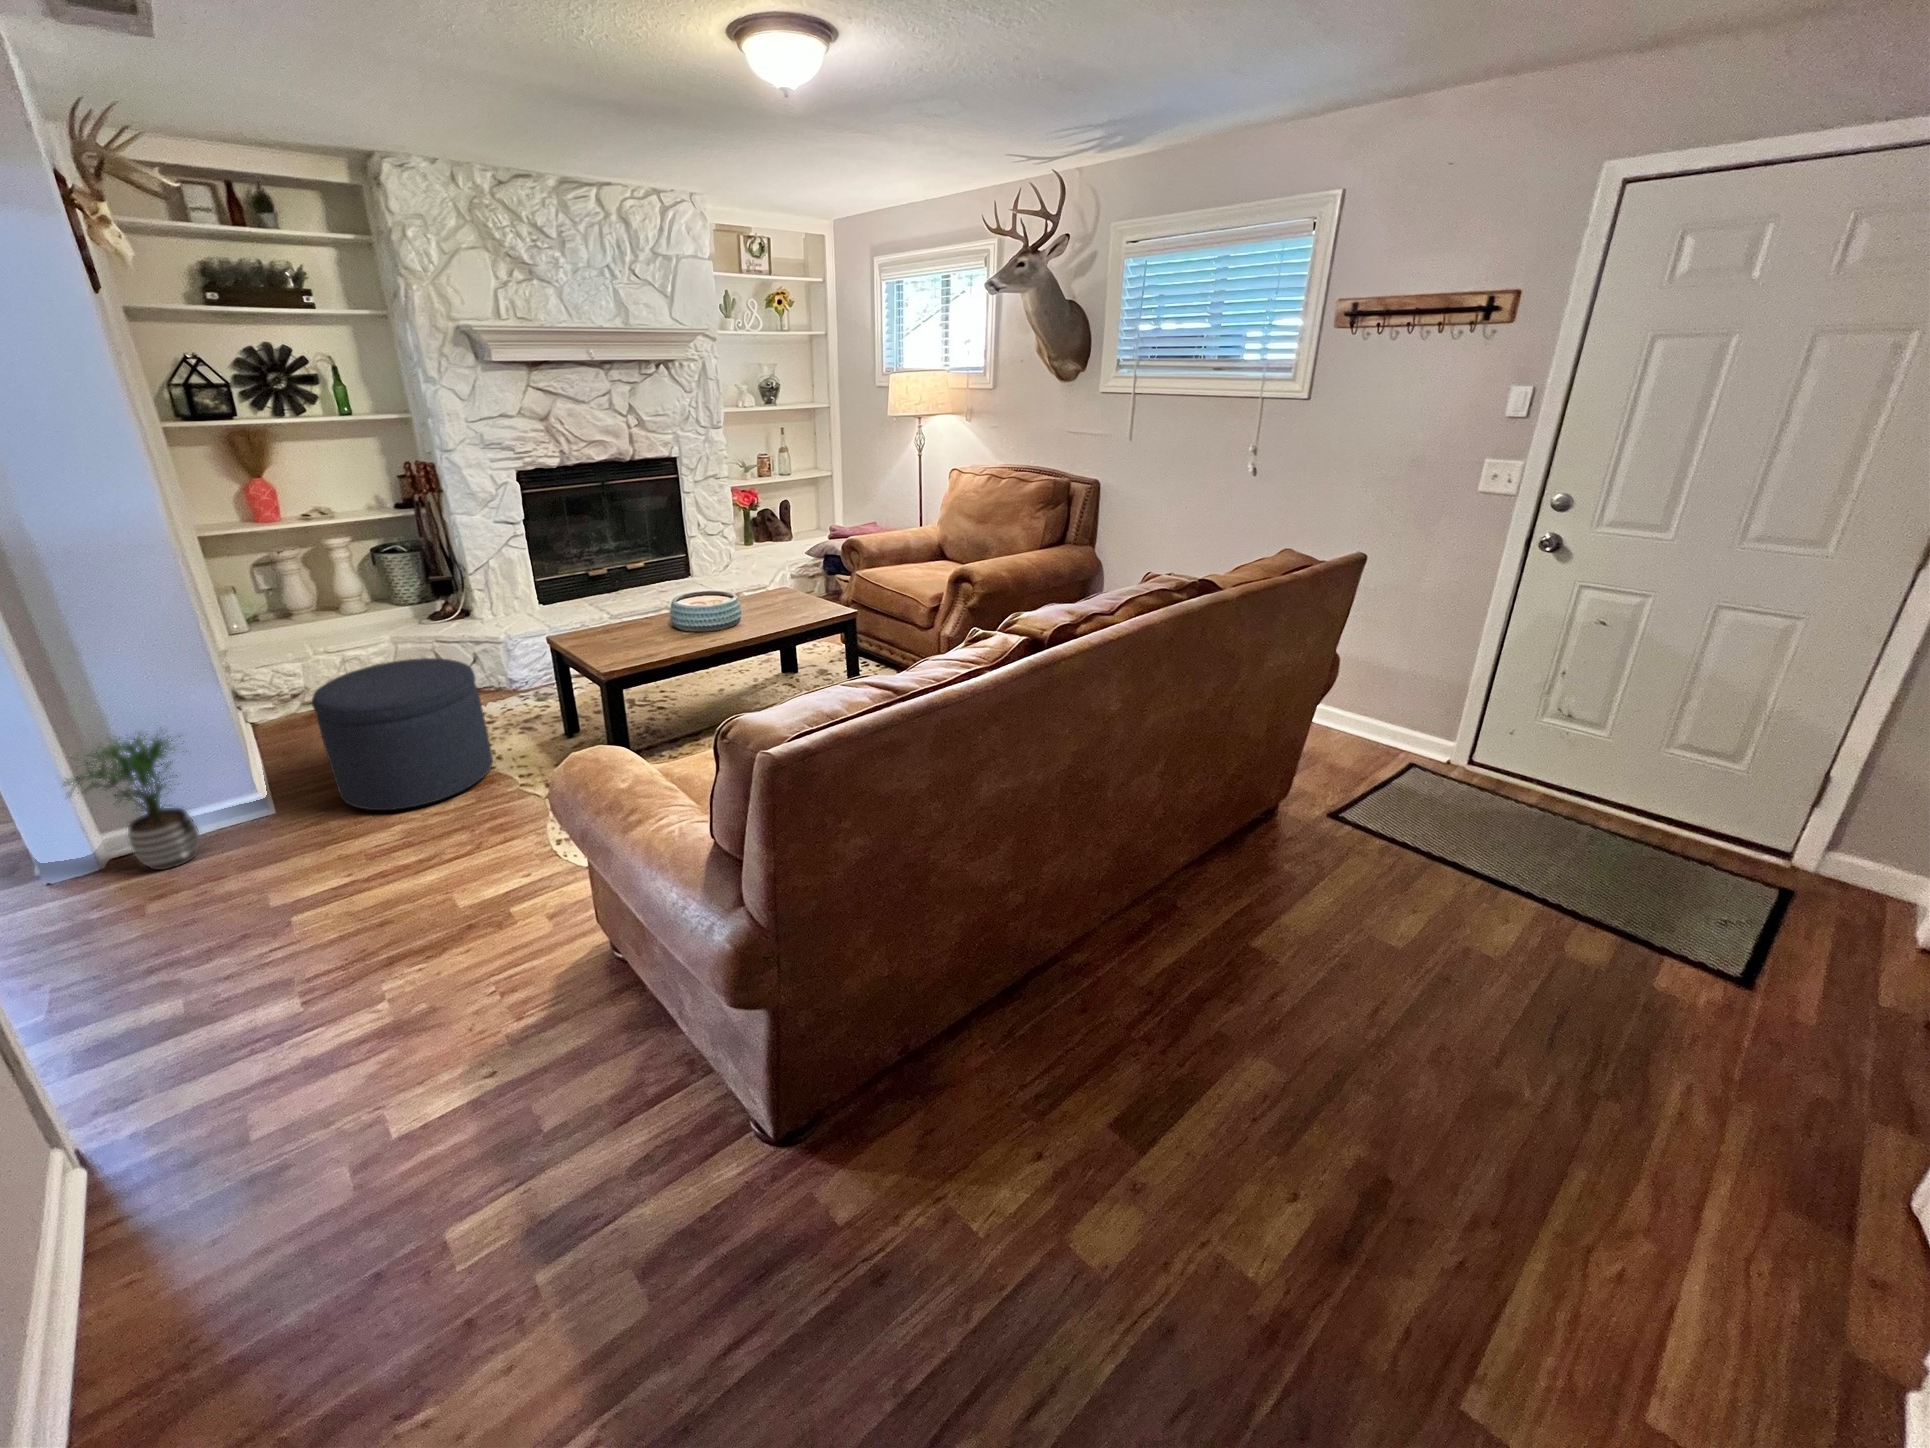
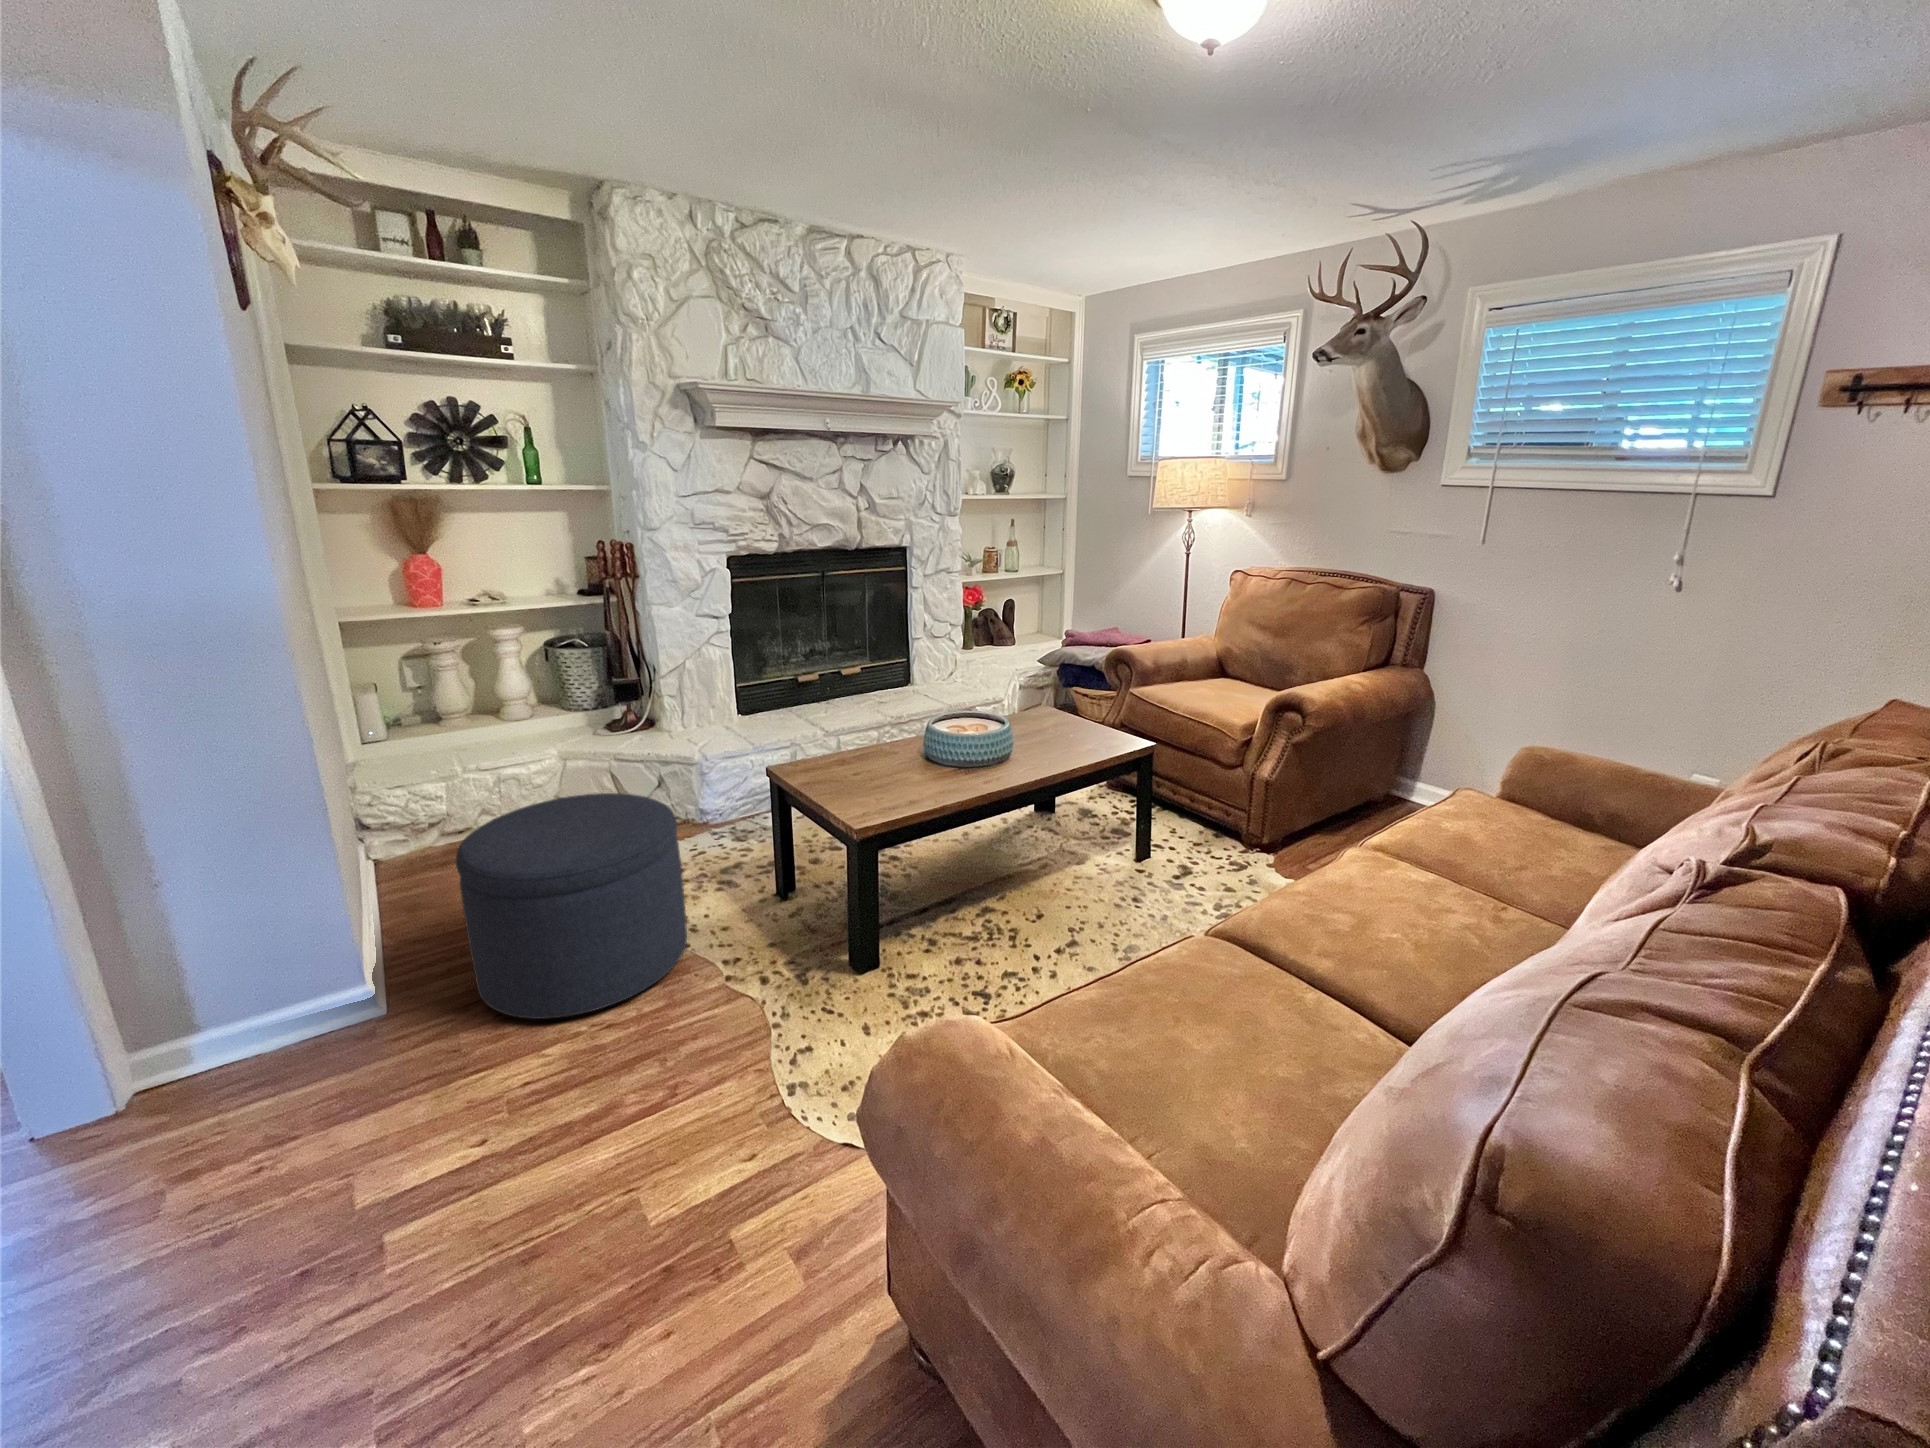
potted plant: present [63,731,200,870] -> none [60,895,286,1120]

